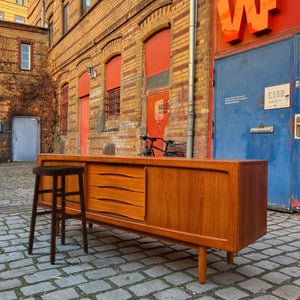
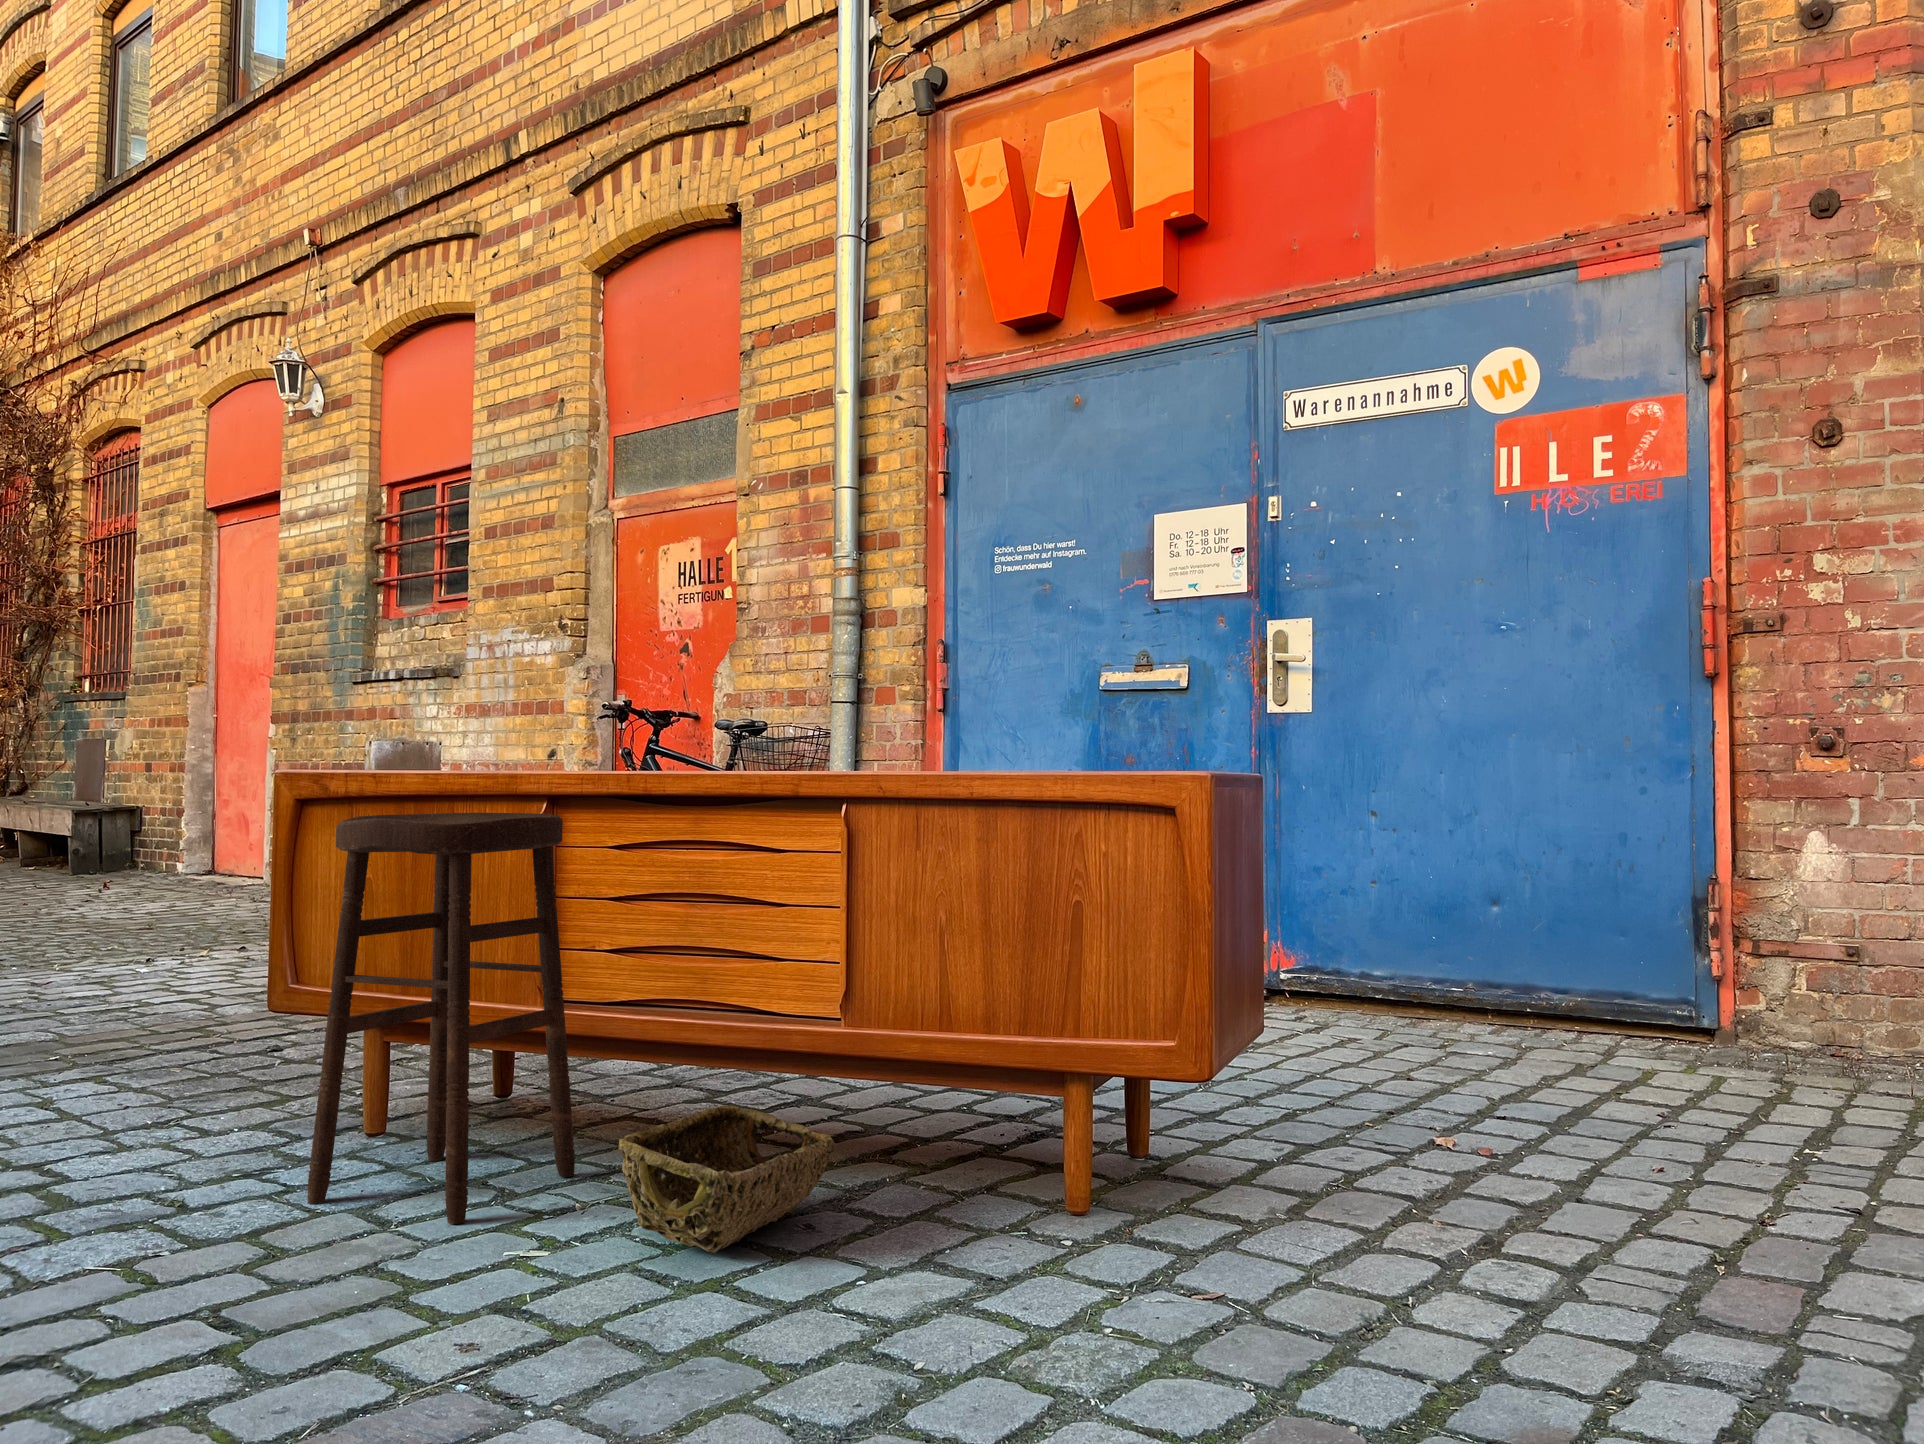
woven basket: none [80,241,140,282] -> present [619,1105,835,1253]

